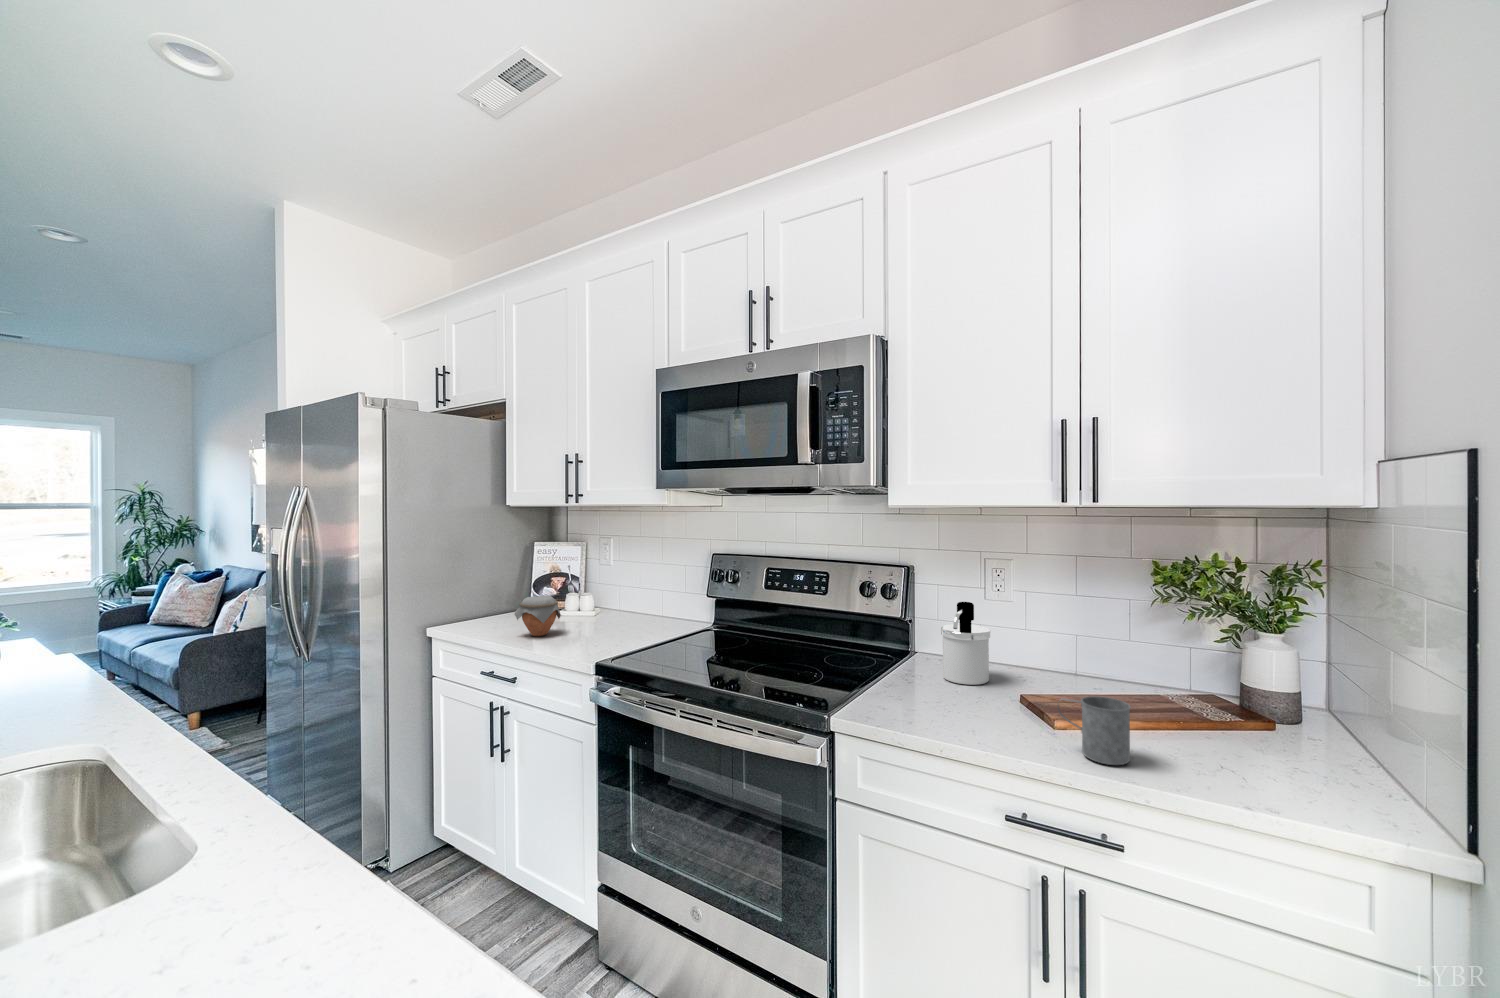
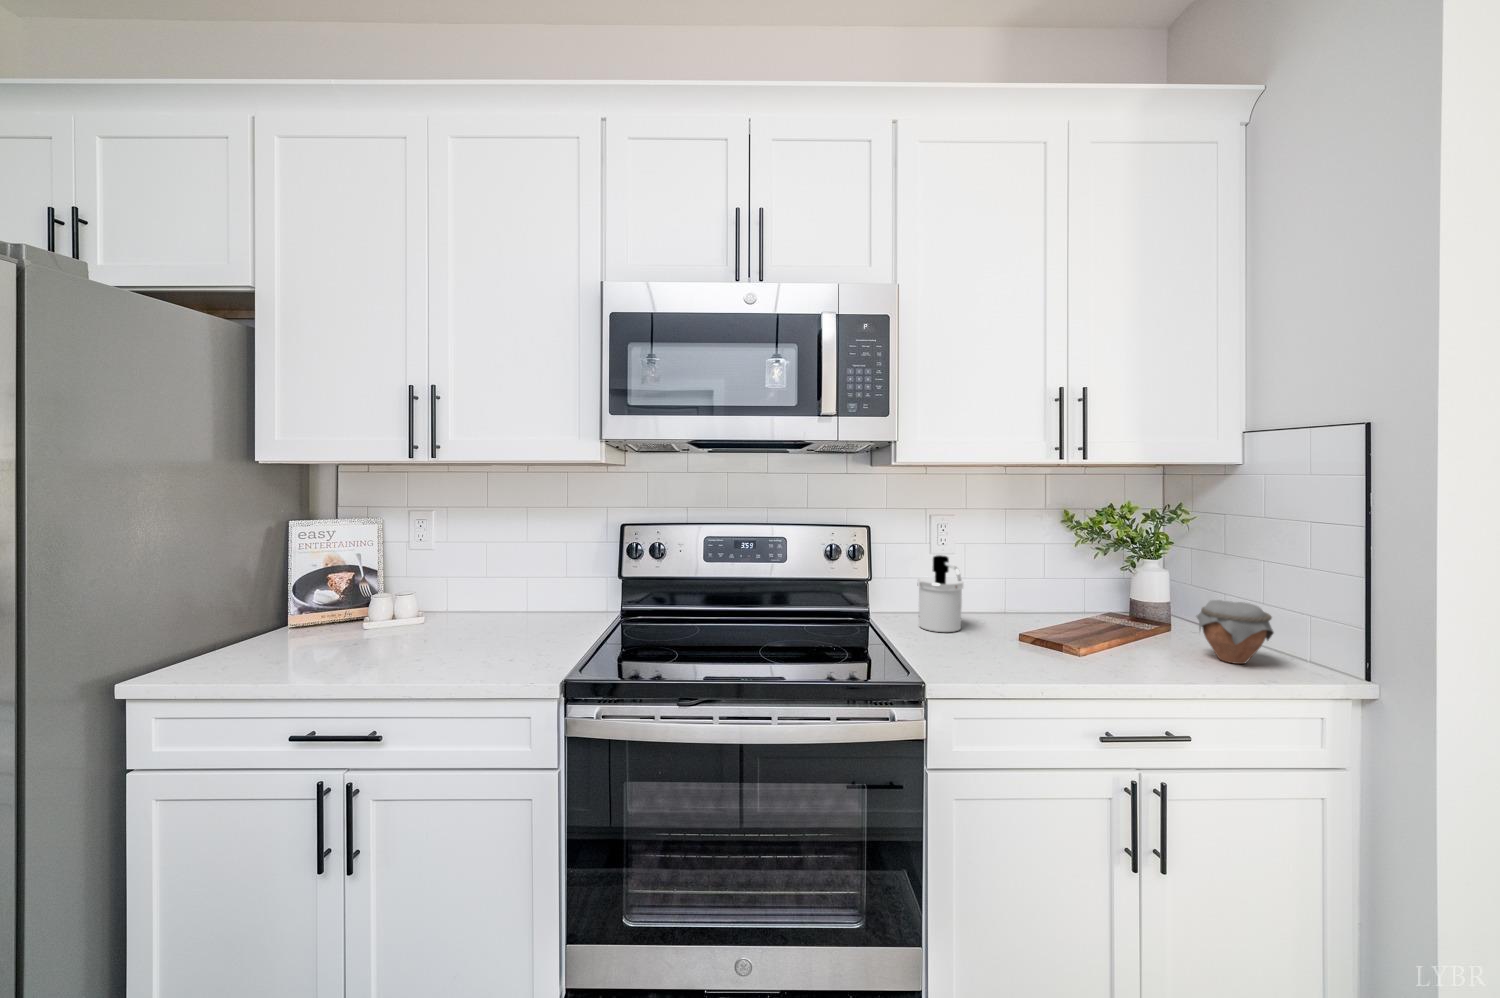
jar: present [515,596,561,636] -> present [1196,600,1274,664]
mug: present [1057,696,1131,765] -> none [1108,621,1167,675]

